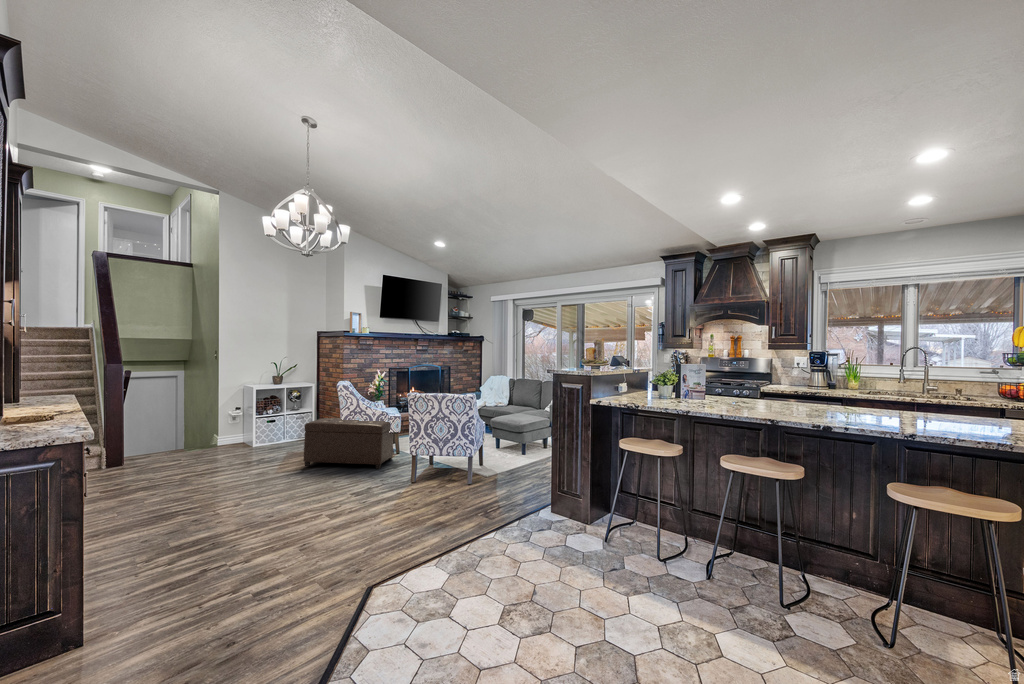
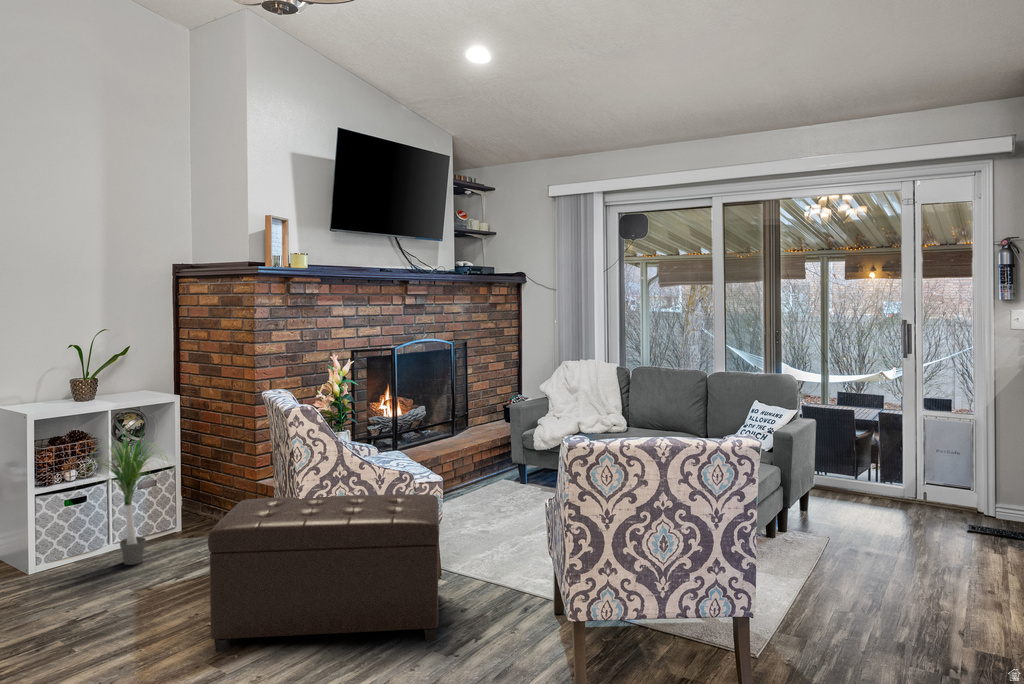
potted plant: none [271,391,311,447] -> present [98,432,154,565]

